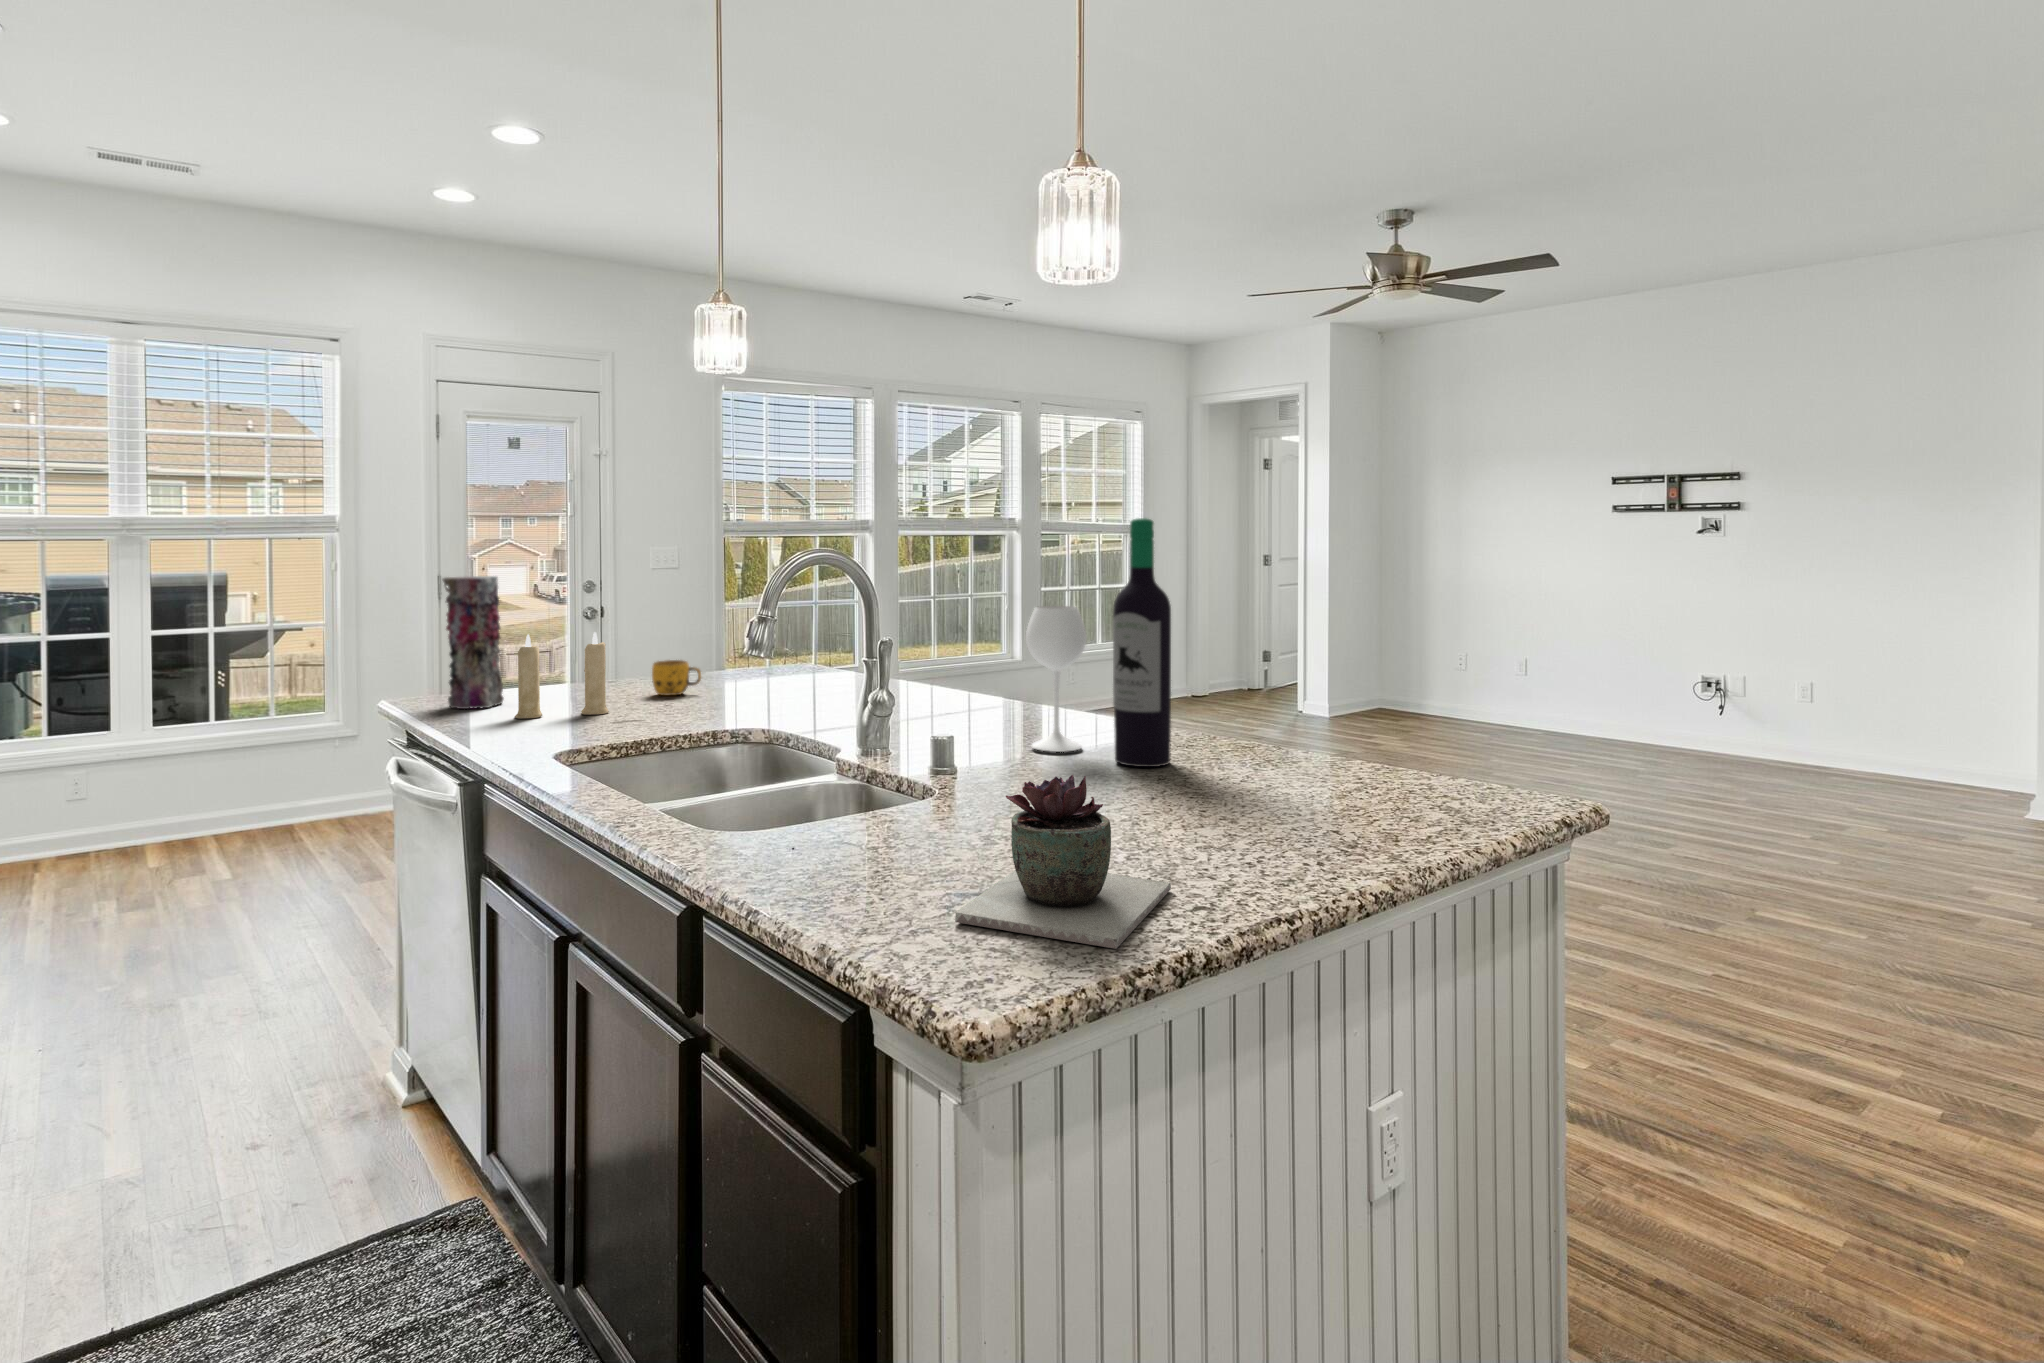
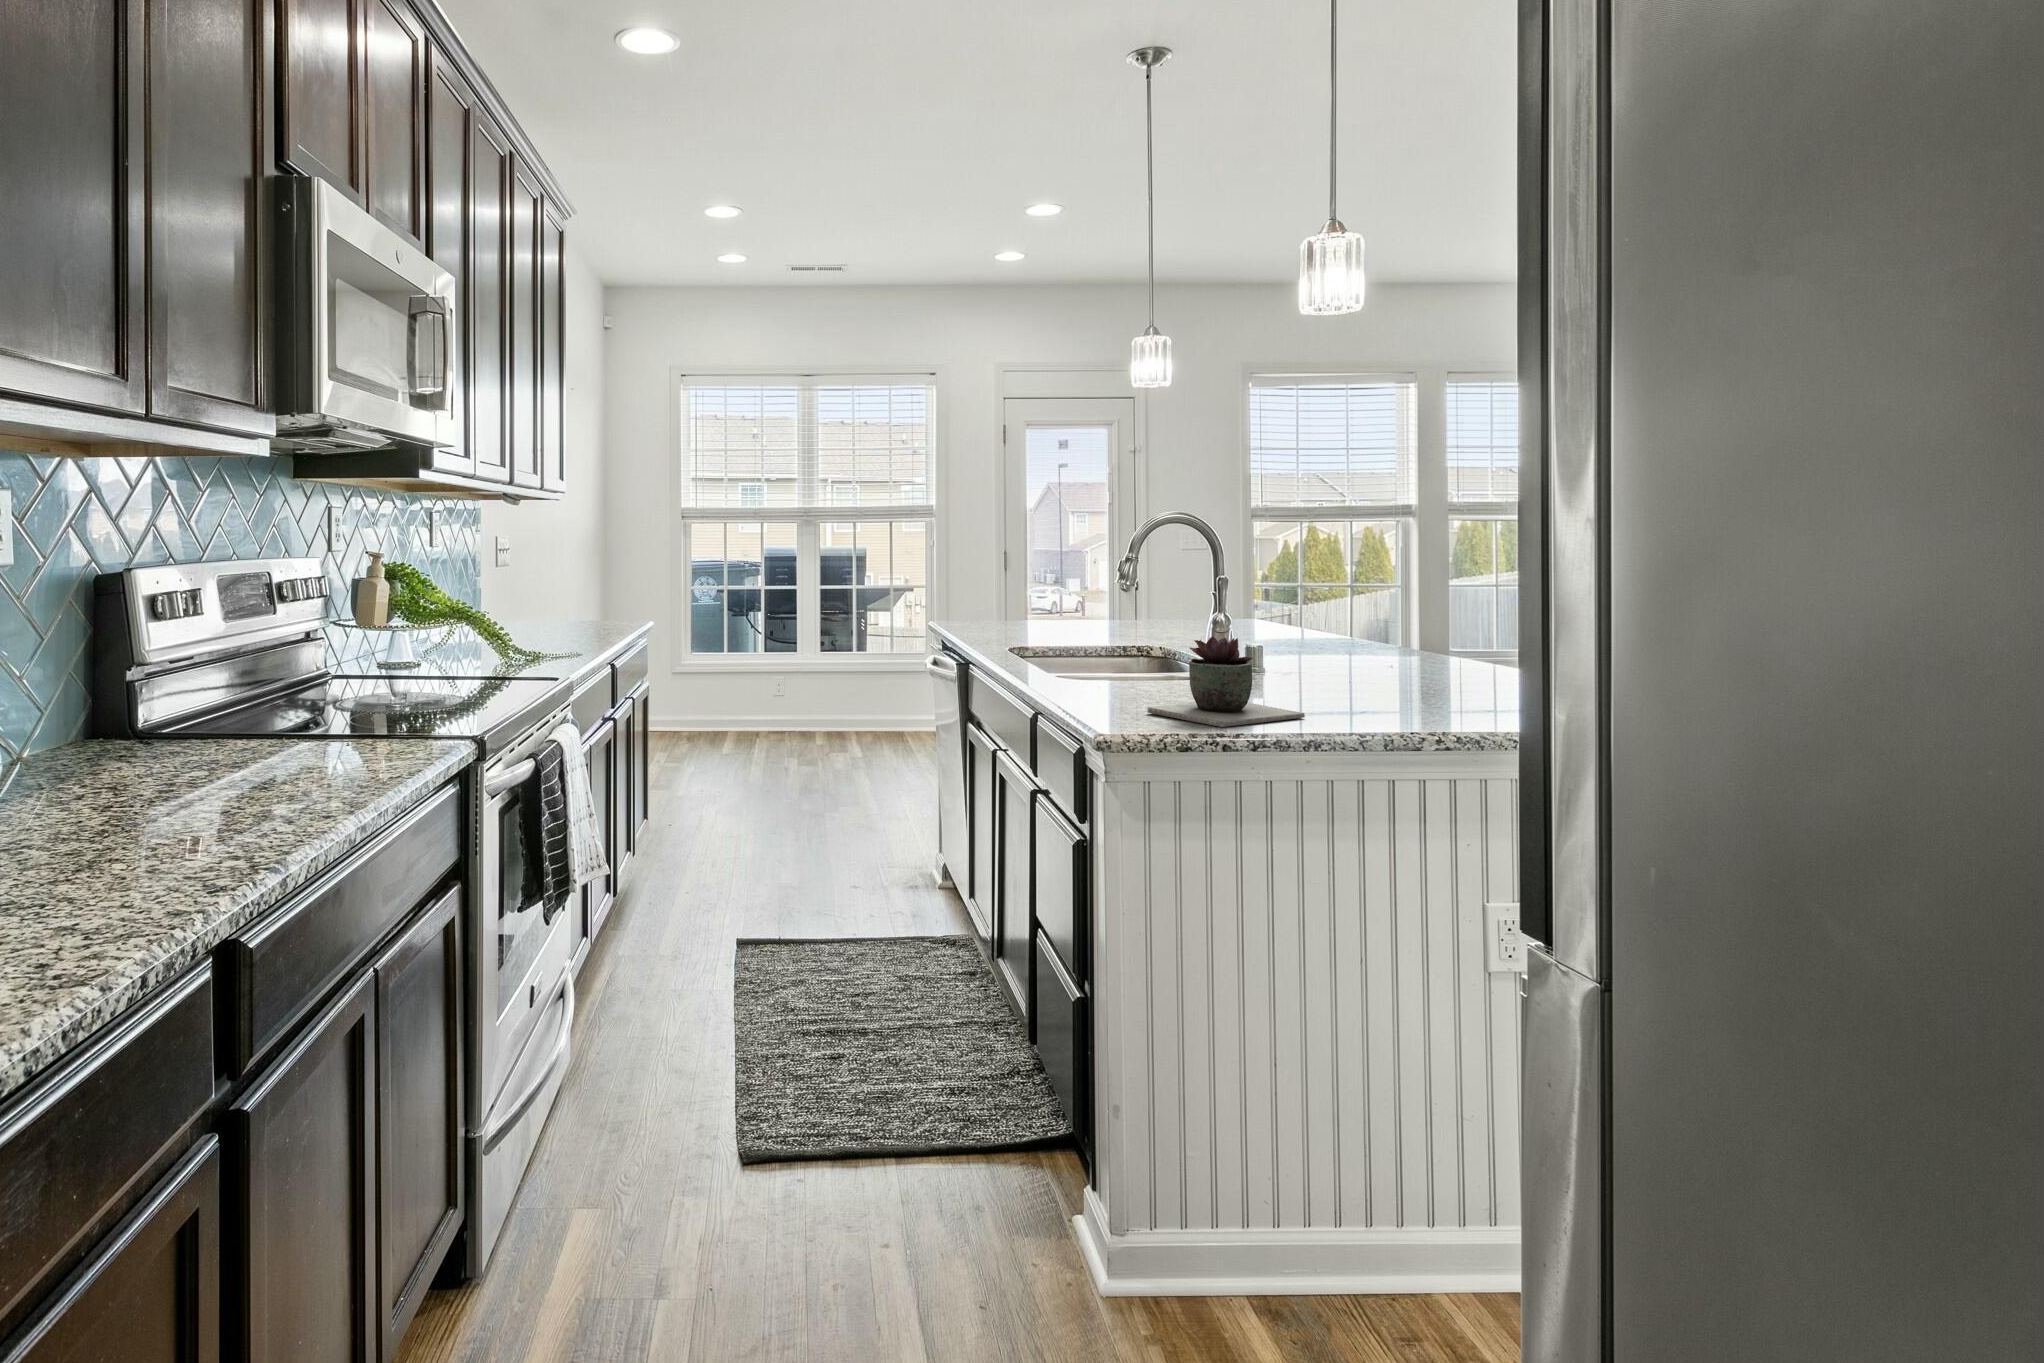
wine bottle: present [1026,518,1171,767] -> none [1346,487,1454,682]
vase: present [442,576,504,709] -> none [967,540,1007,630]
candle: present [515,632,609,718] -> none [1006,577,1070,636]
mug: present [652,660,701,695] -> none [1111,606,1148,631]

